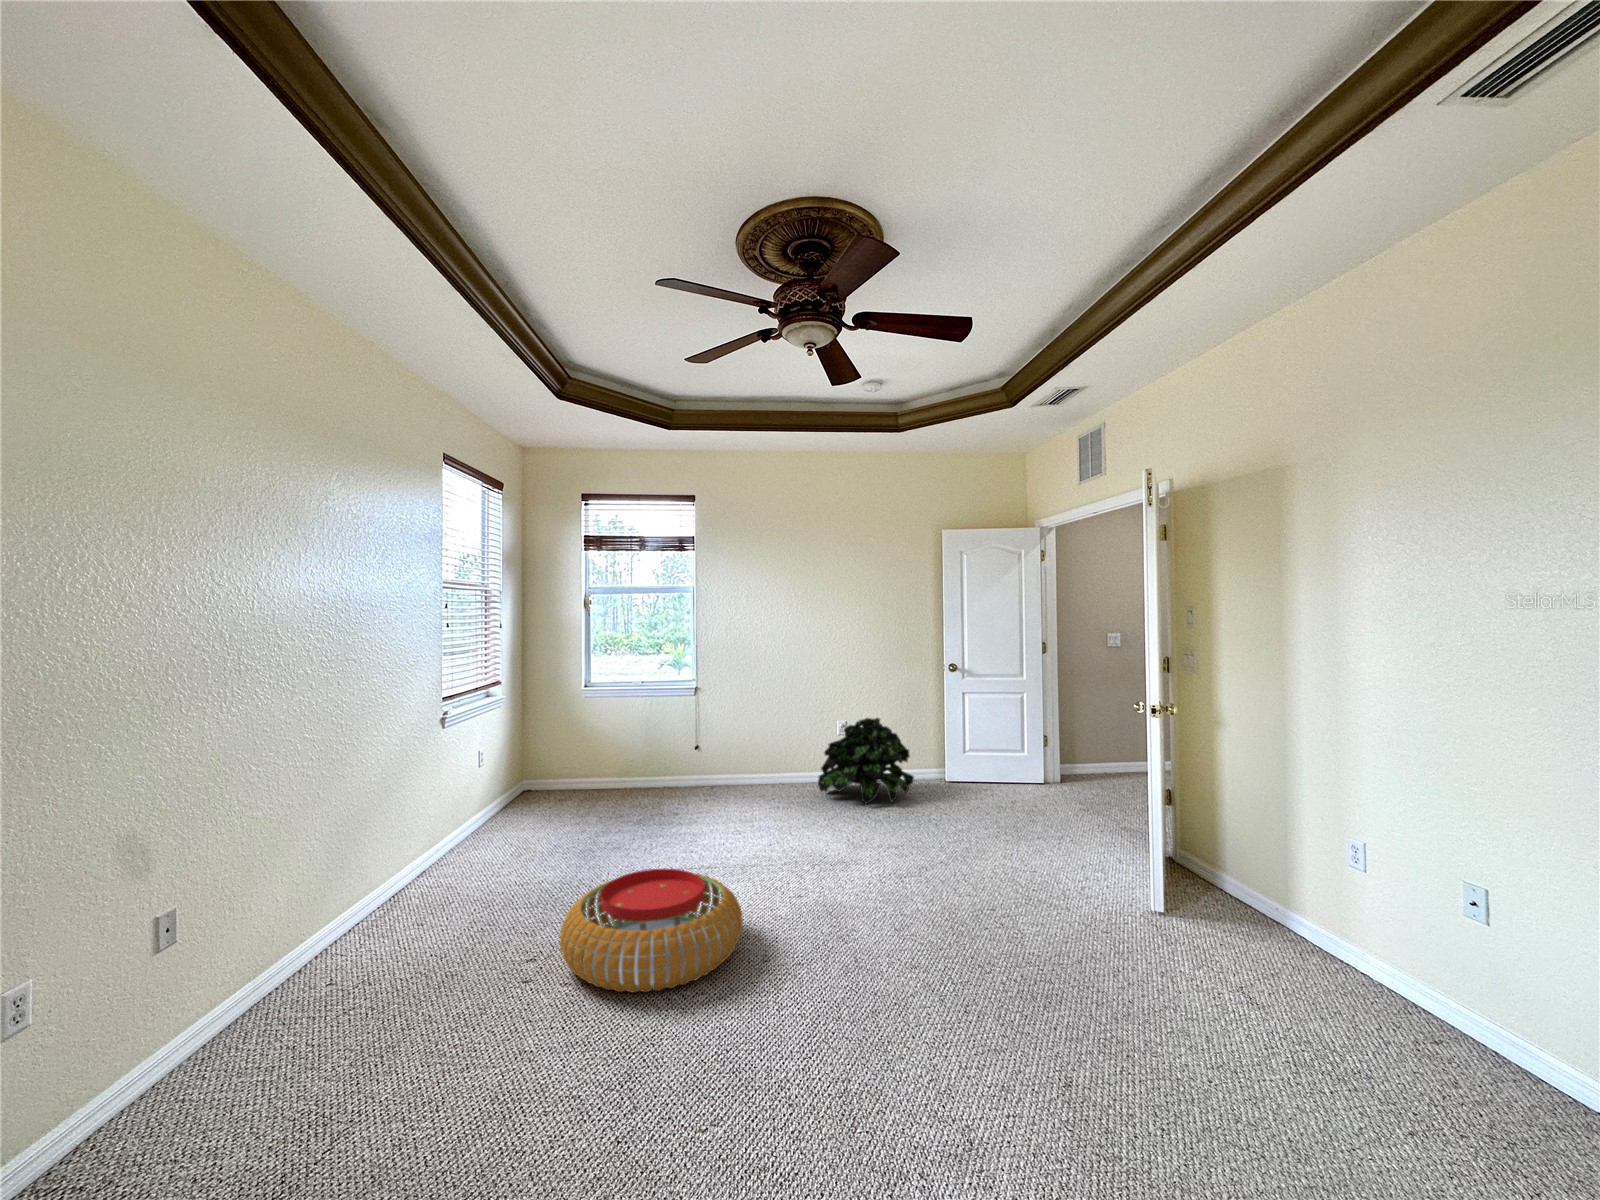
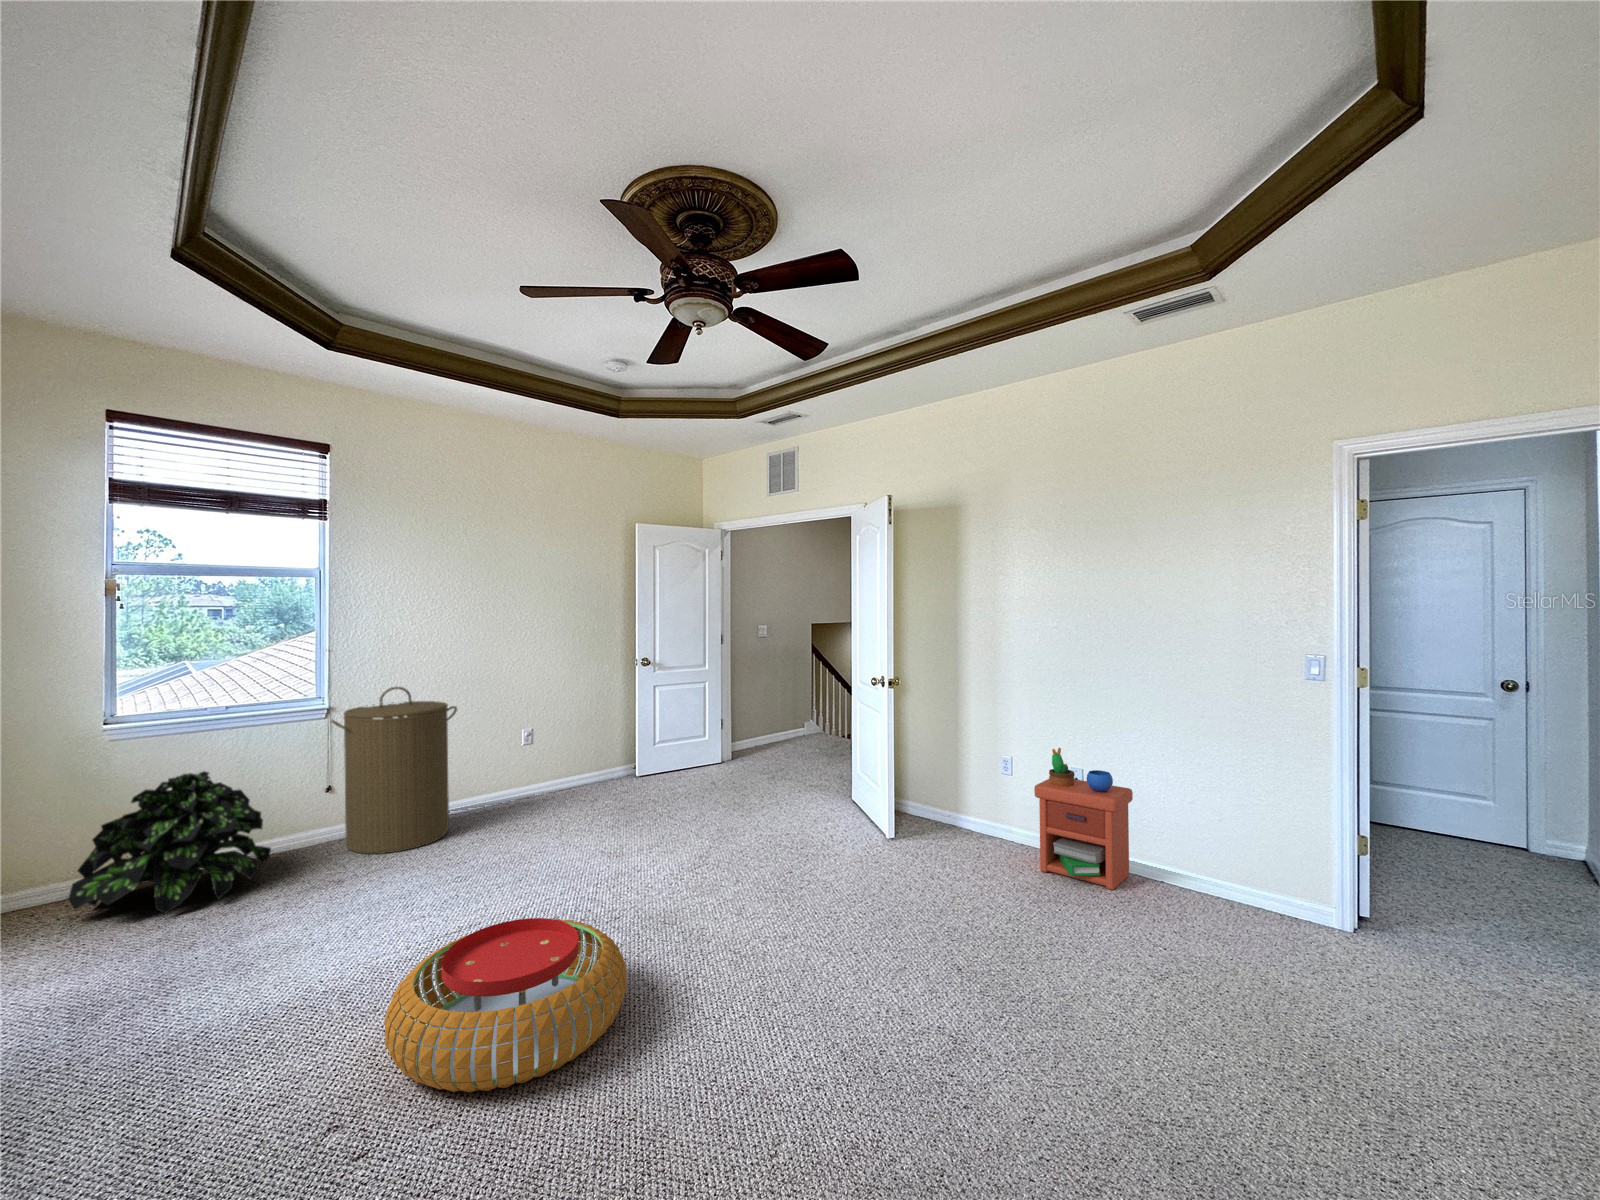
laundry hamper: none [683,675,773,806] -> present [331,687,457,854]
potted plant: present [818,718,914,804] -> present [68,771,271,913]
nightstand: none [1326,832,1518,1075] -> present [1034,748,1133,890]

